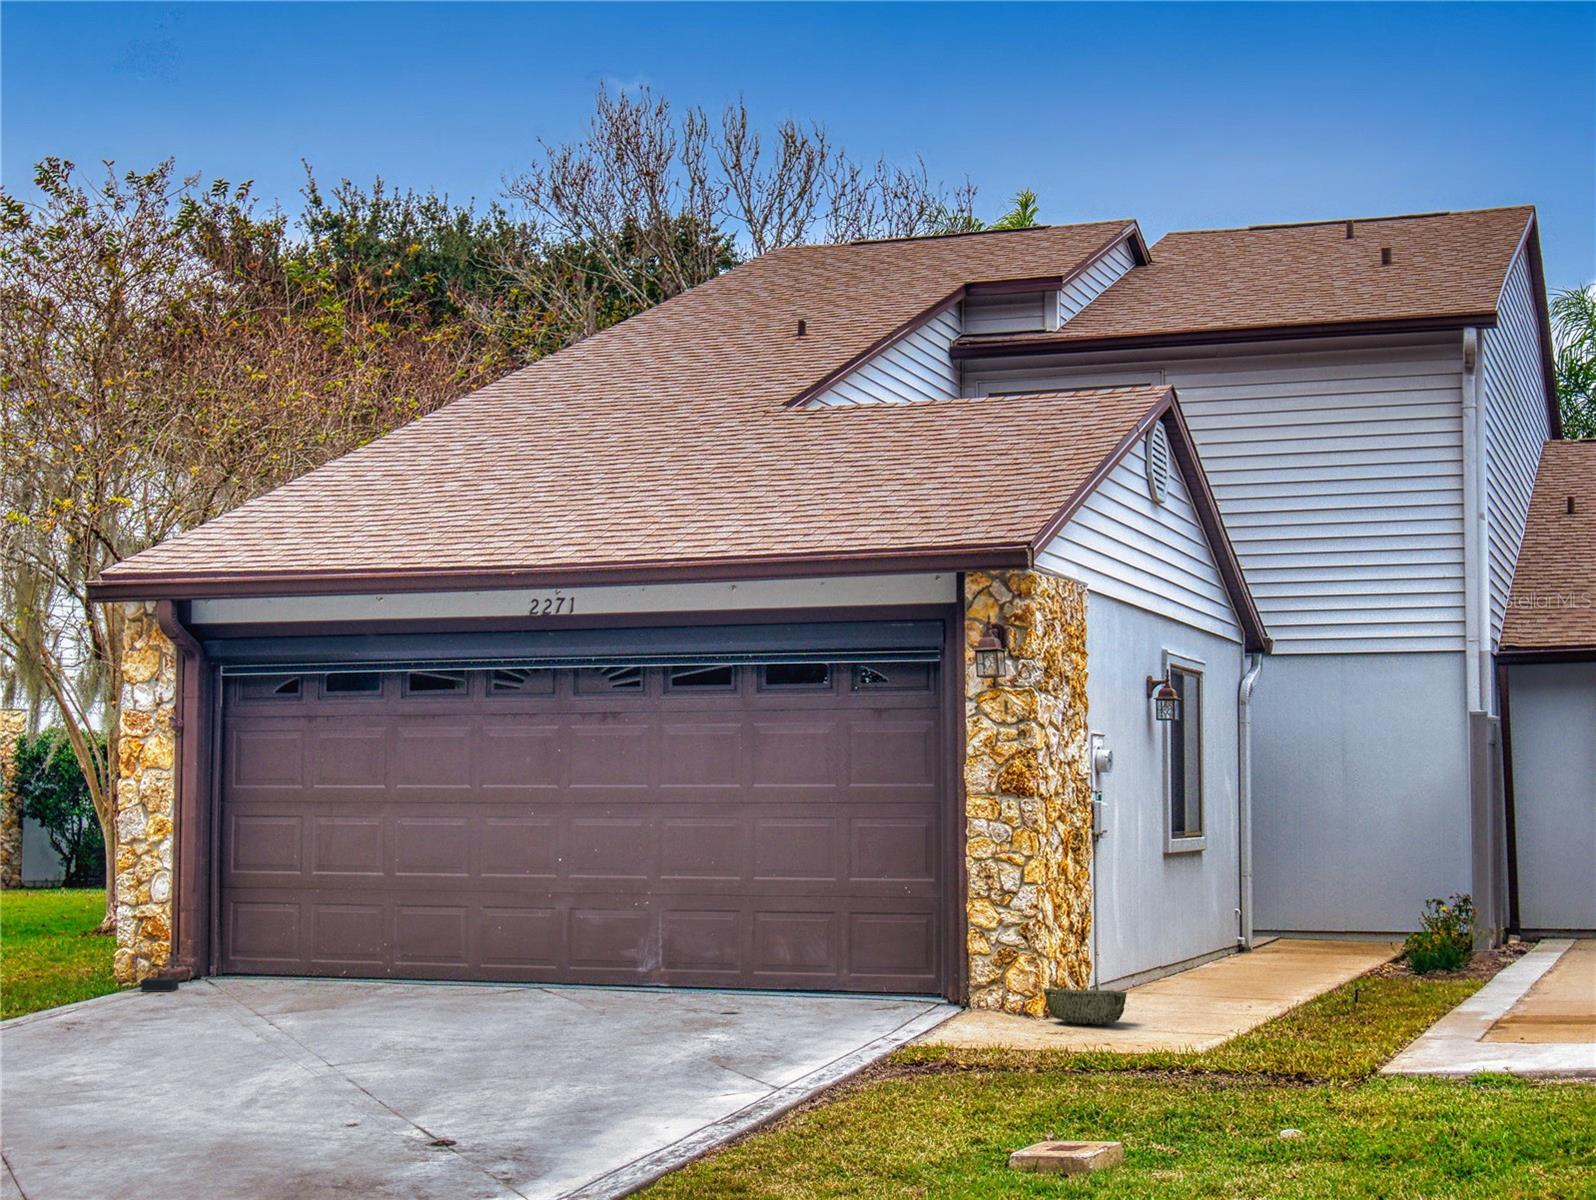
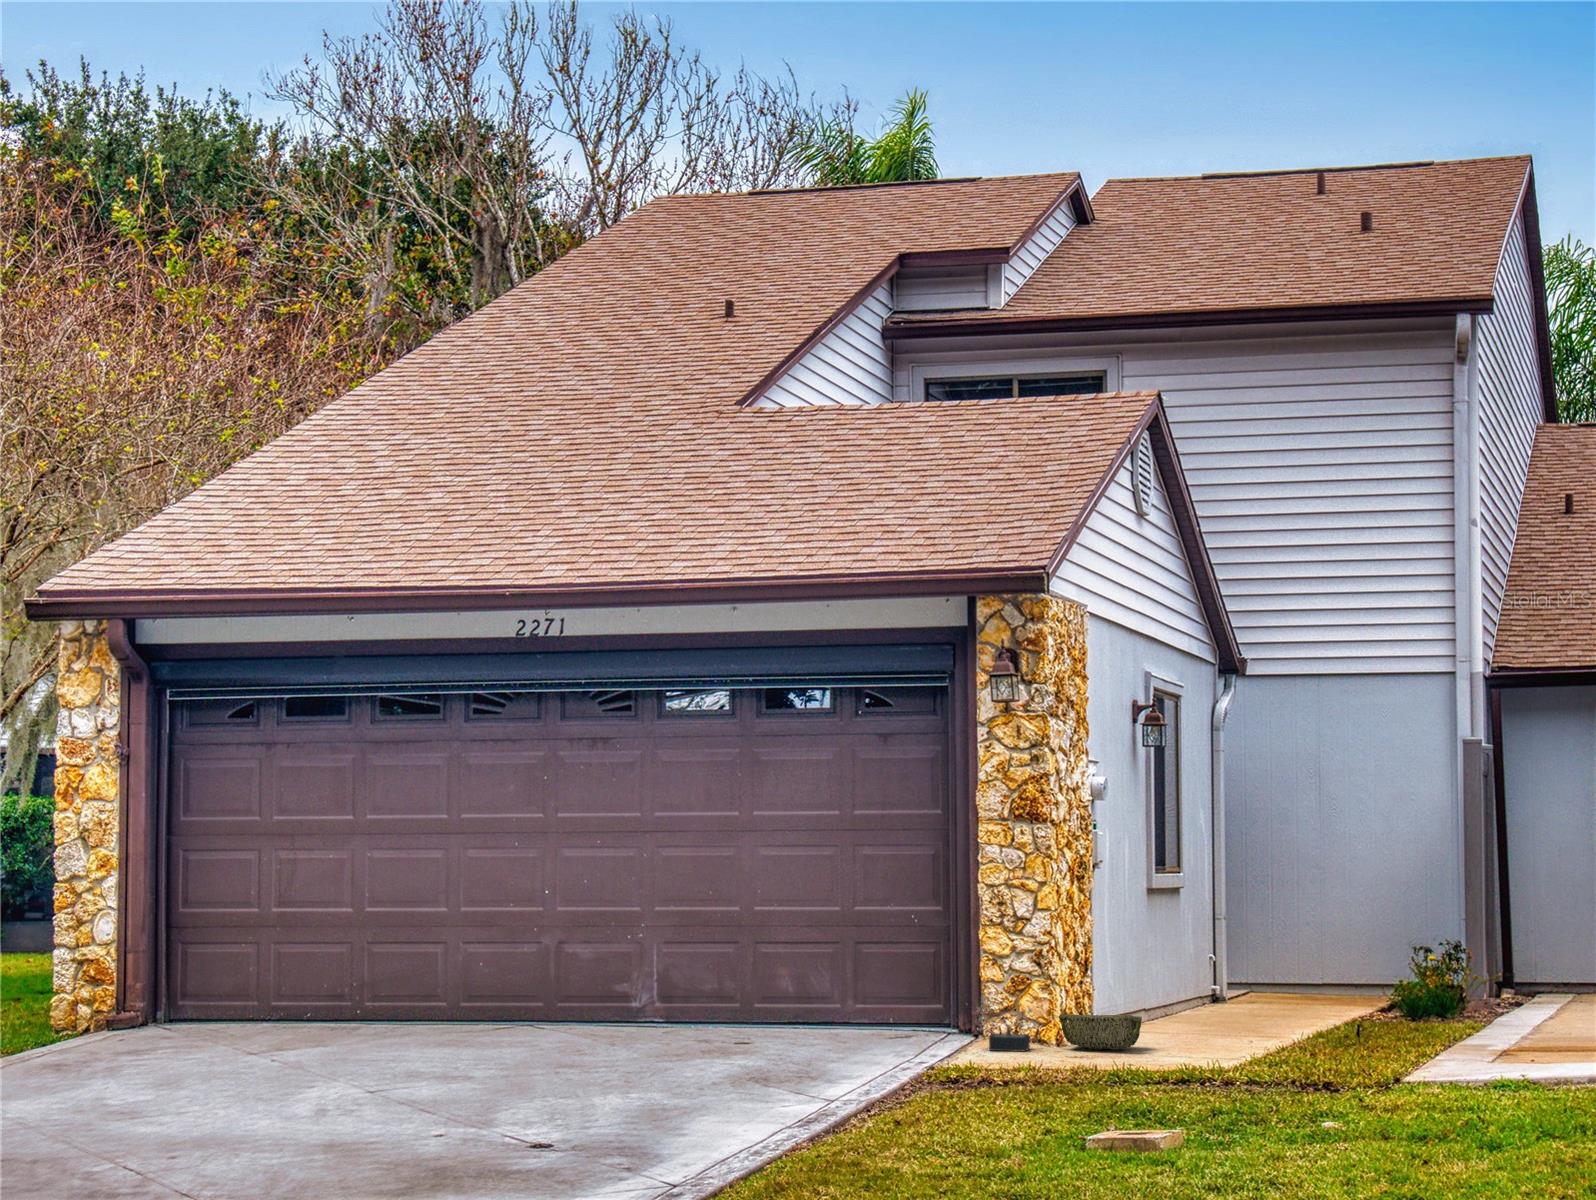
decorative plant: present [131,946,184,992] -> present [976,996,1037,1052]

